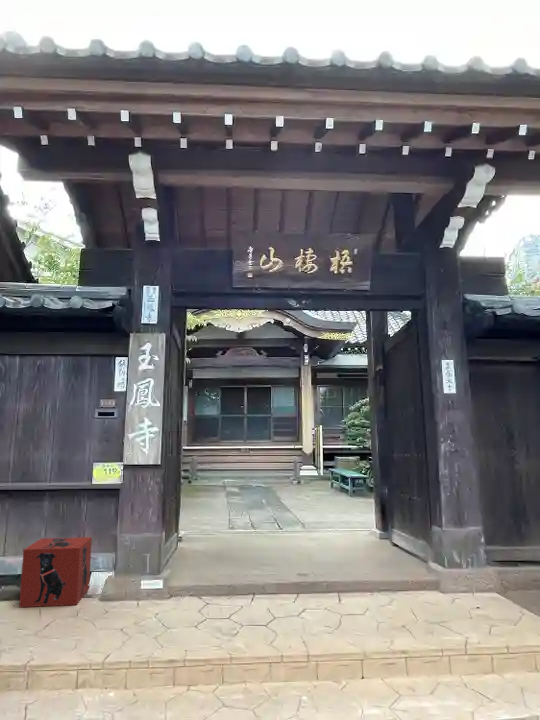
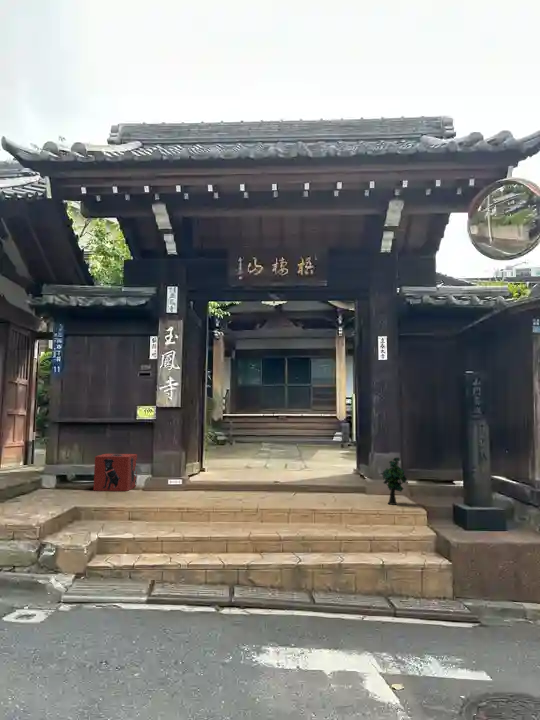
decorative plant: none [476,540,523,616] -> present [381,458,407,505]

